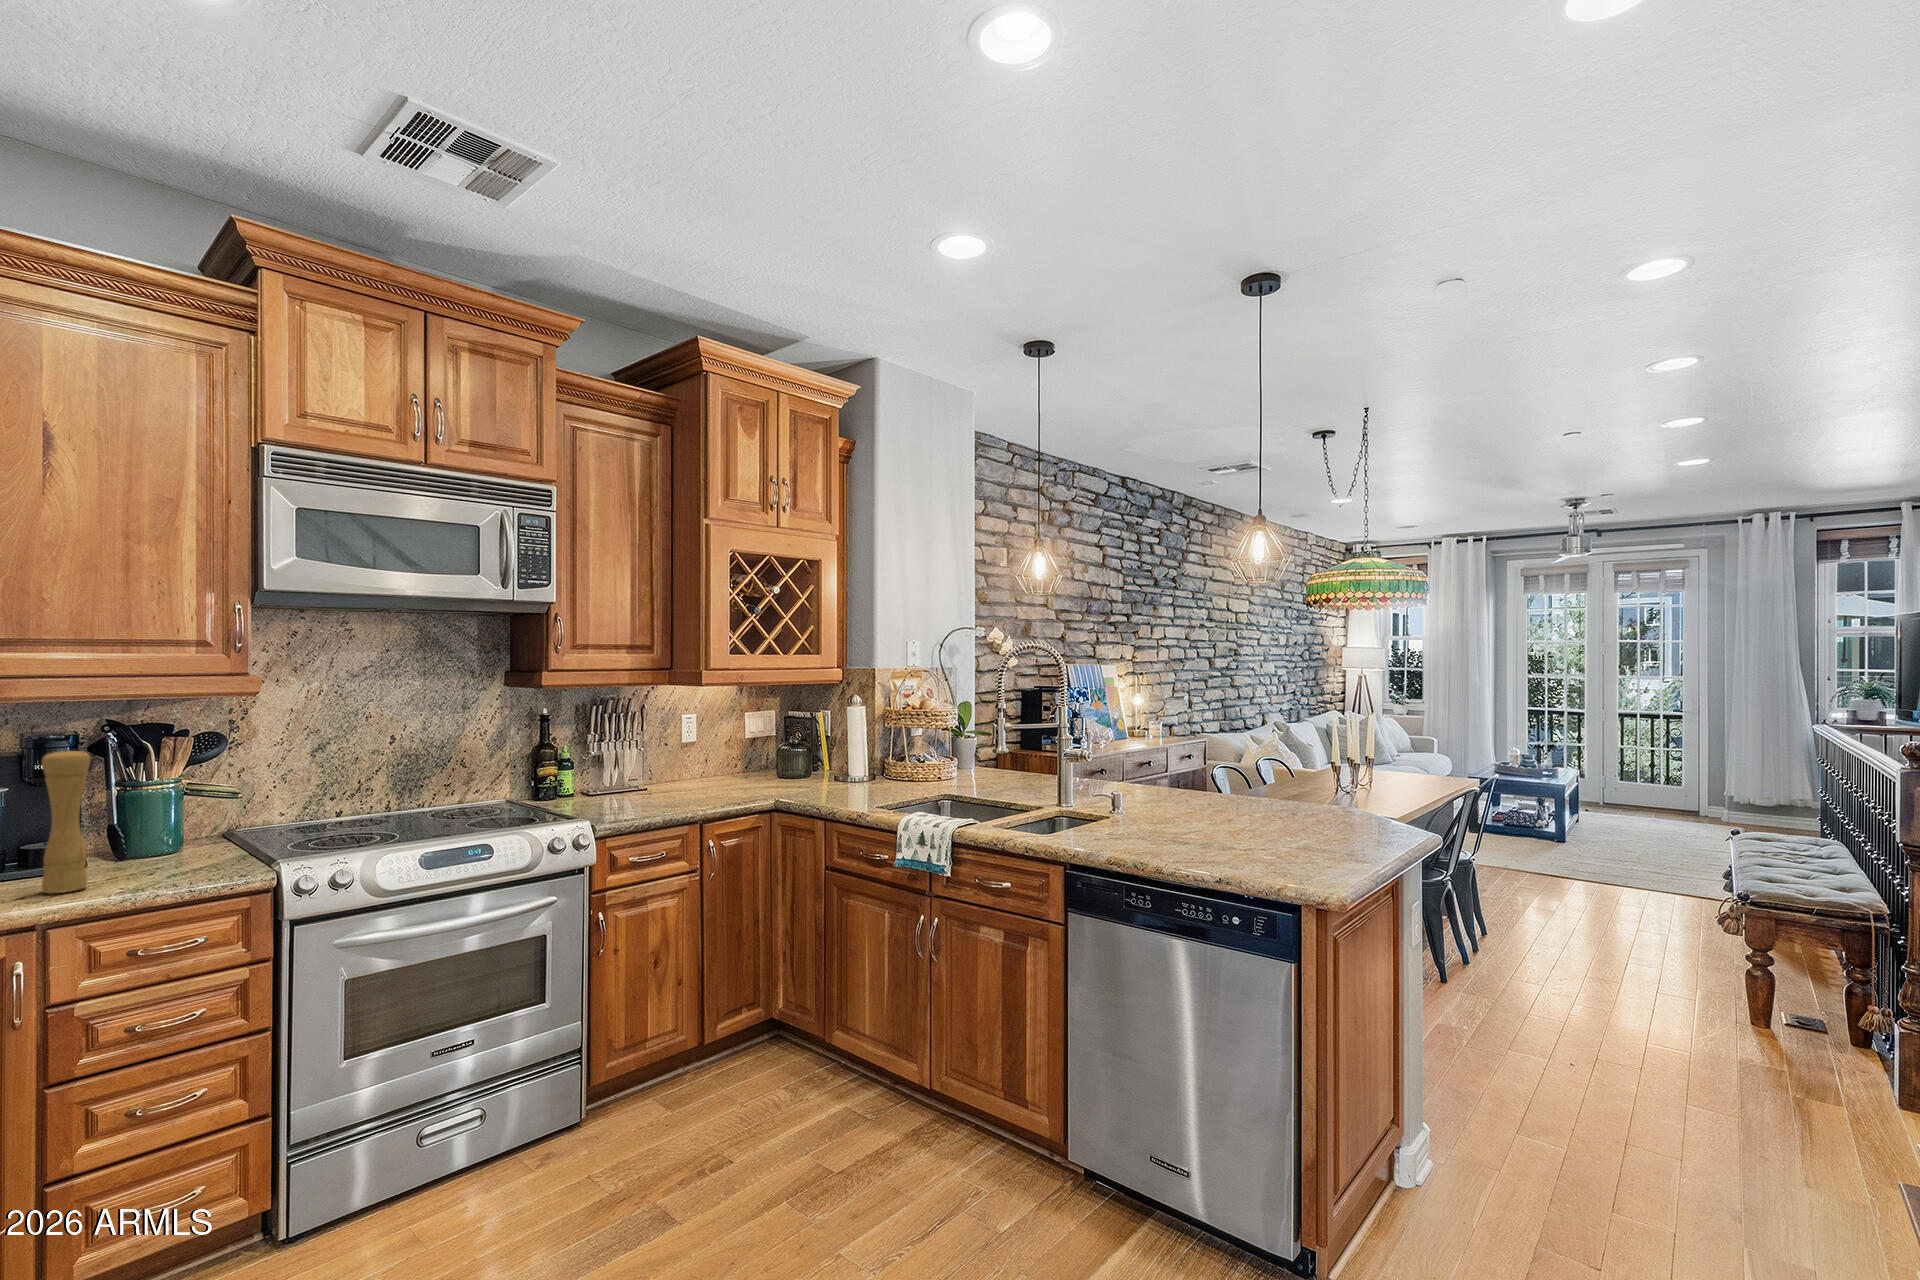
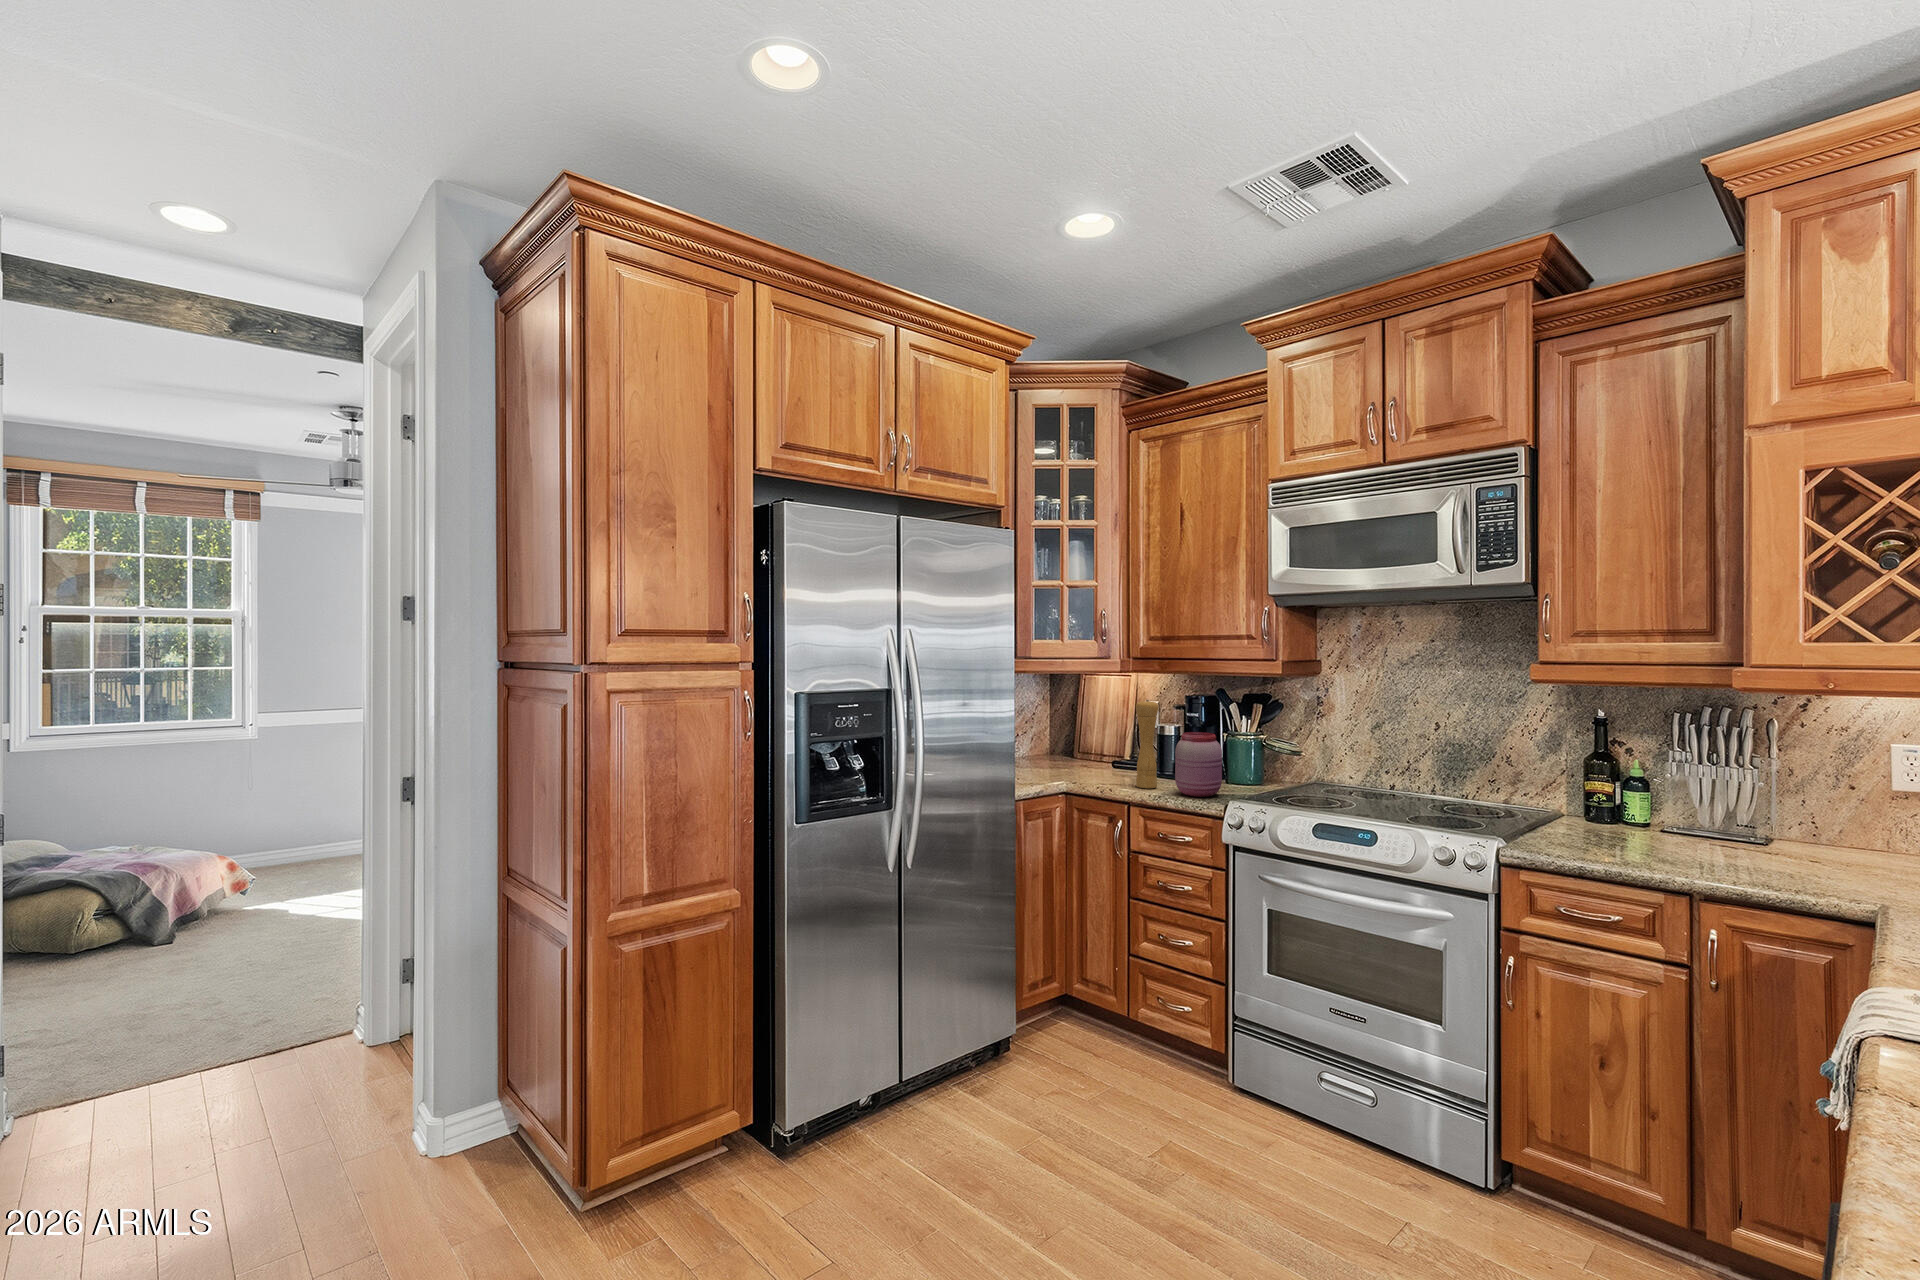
jar: none [138,783,223,879] -> present [1175,732,1222,797]

